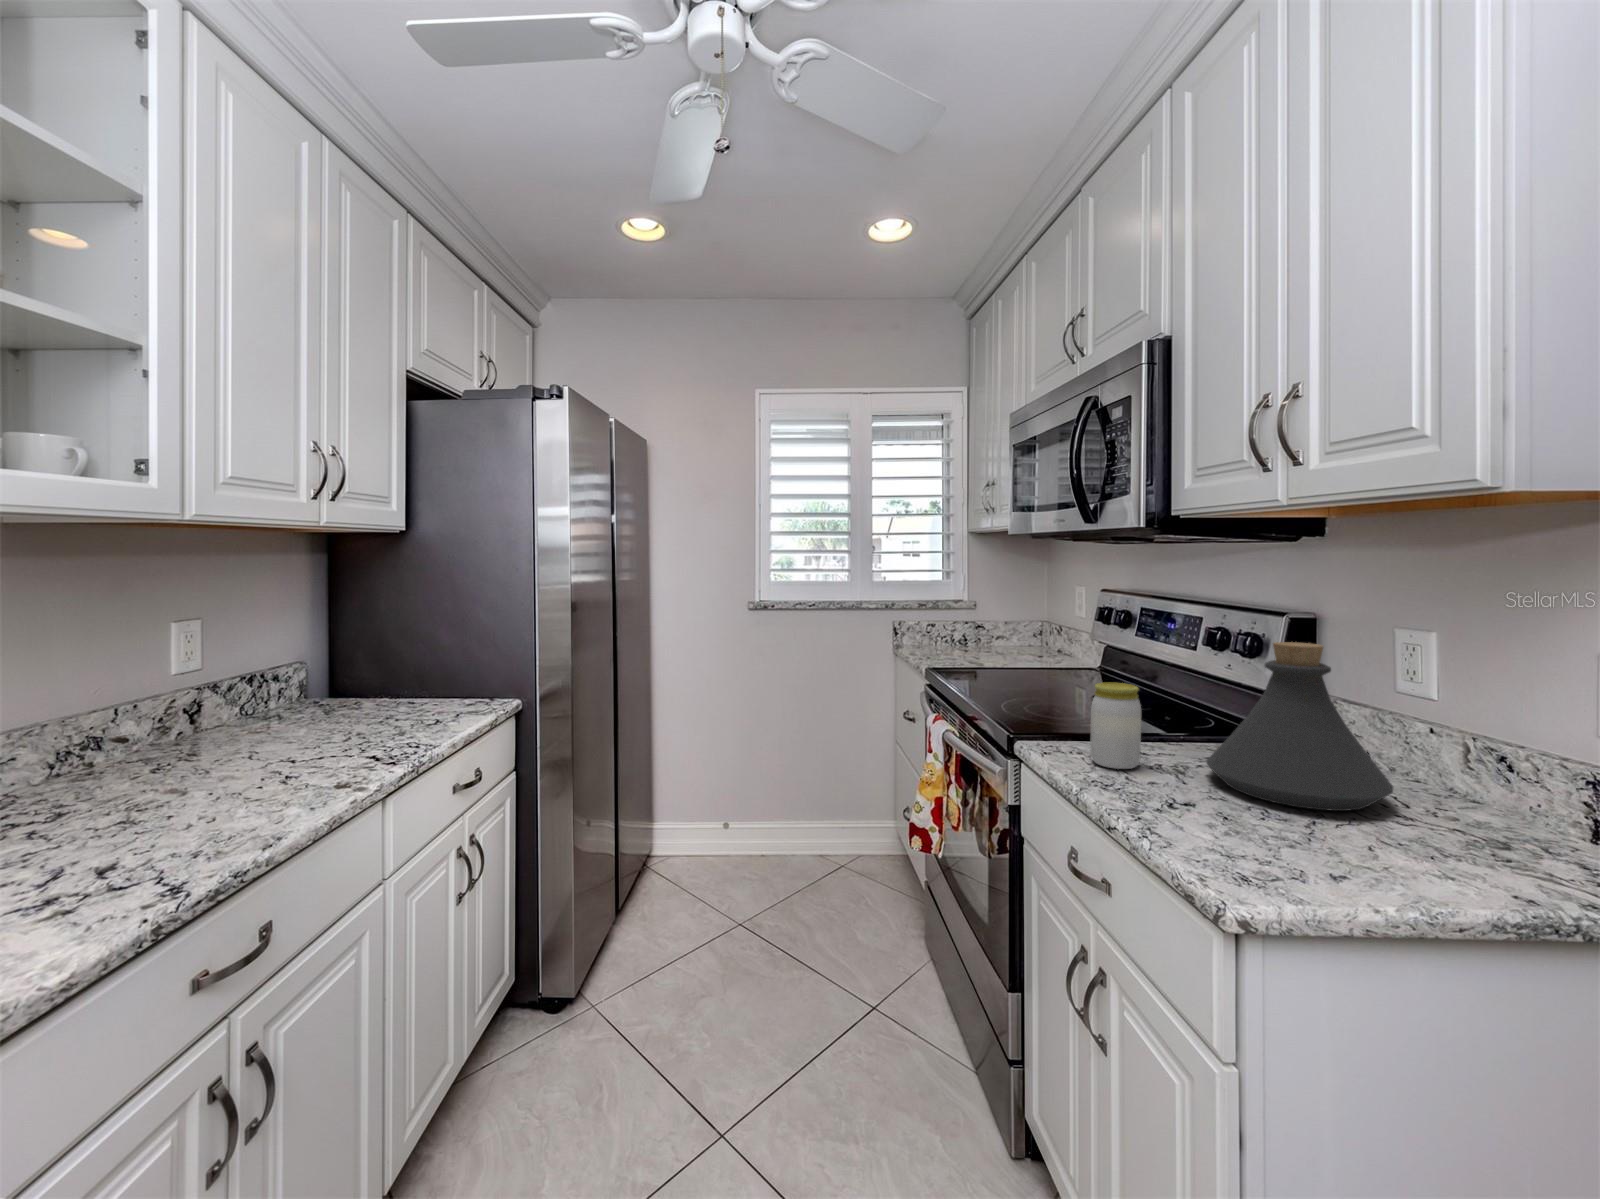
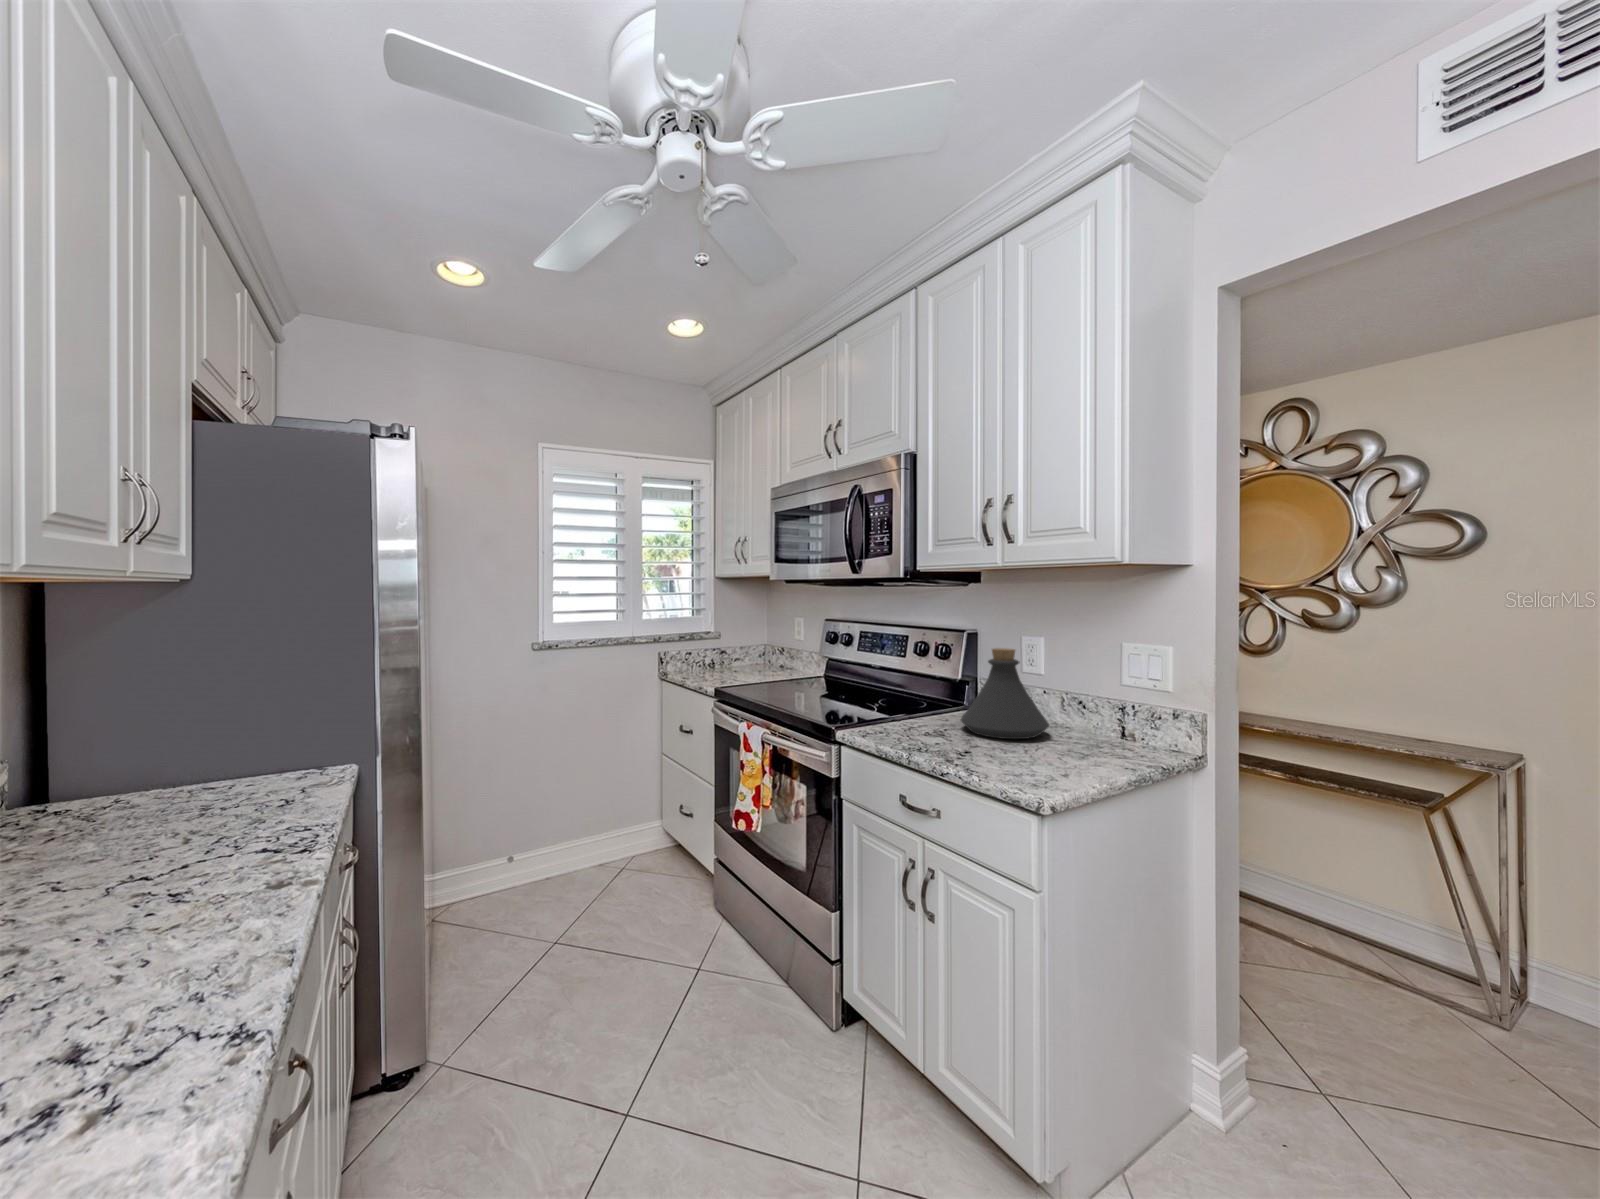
jar: present [1090,683,1141,769] -> none [900,680,929,734]

